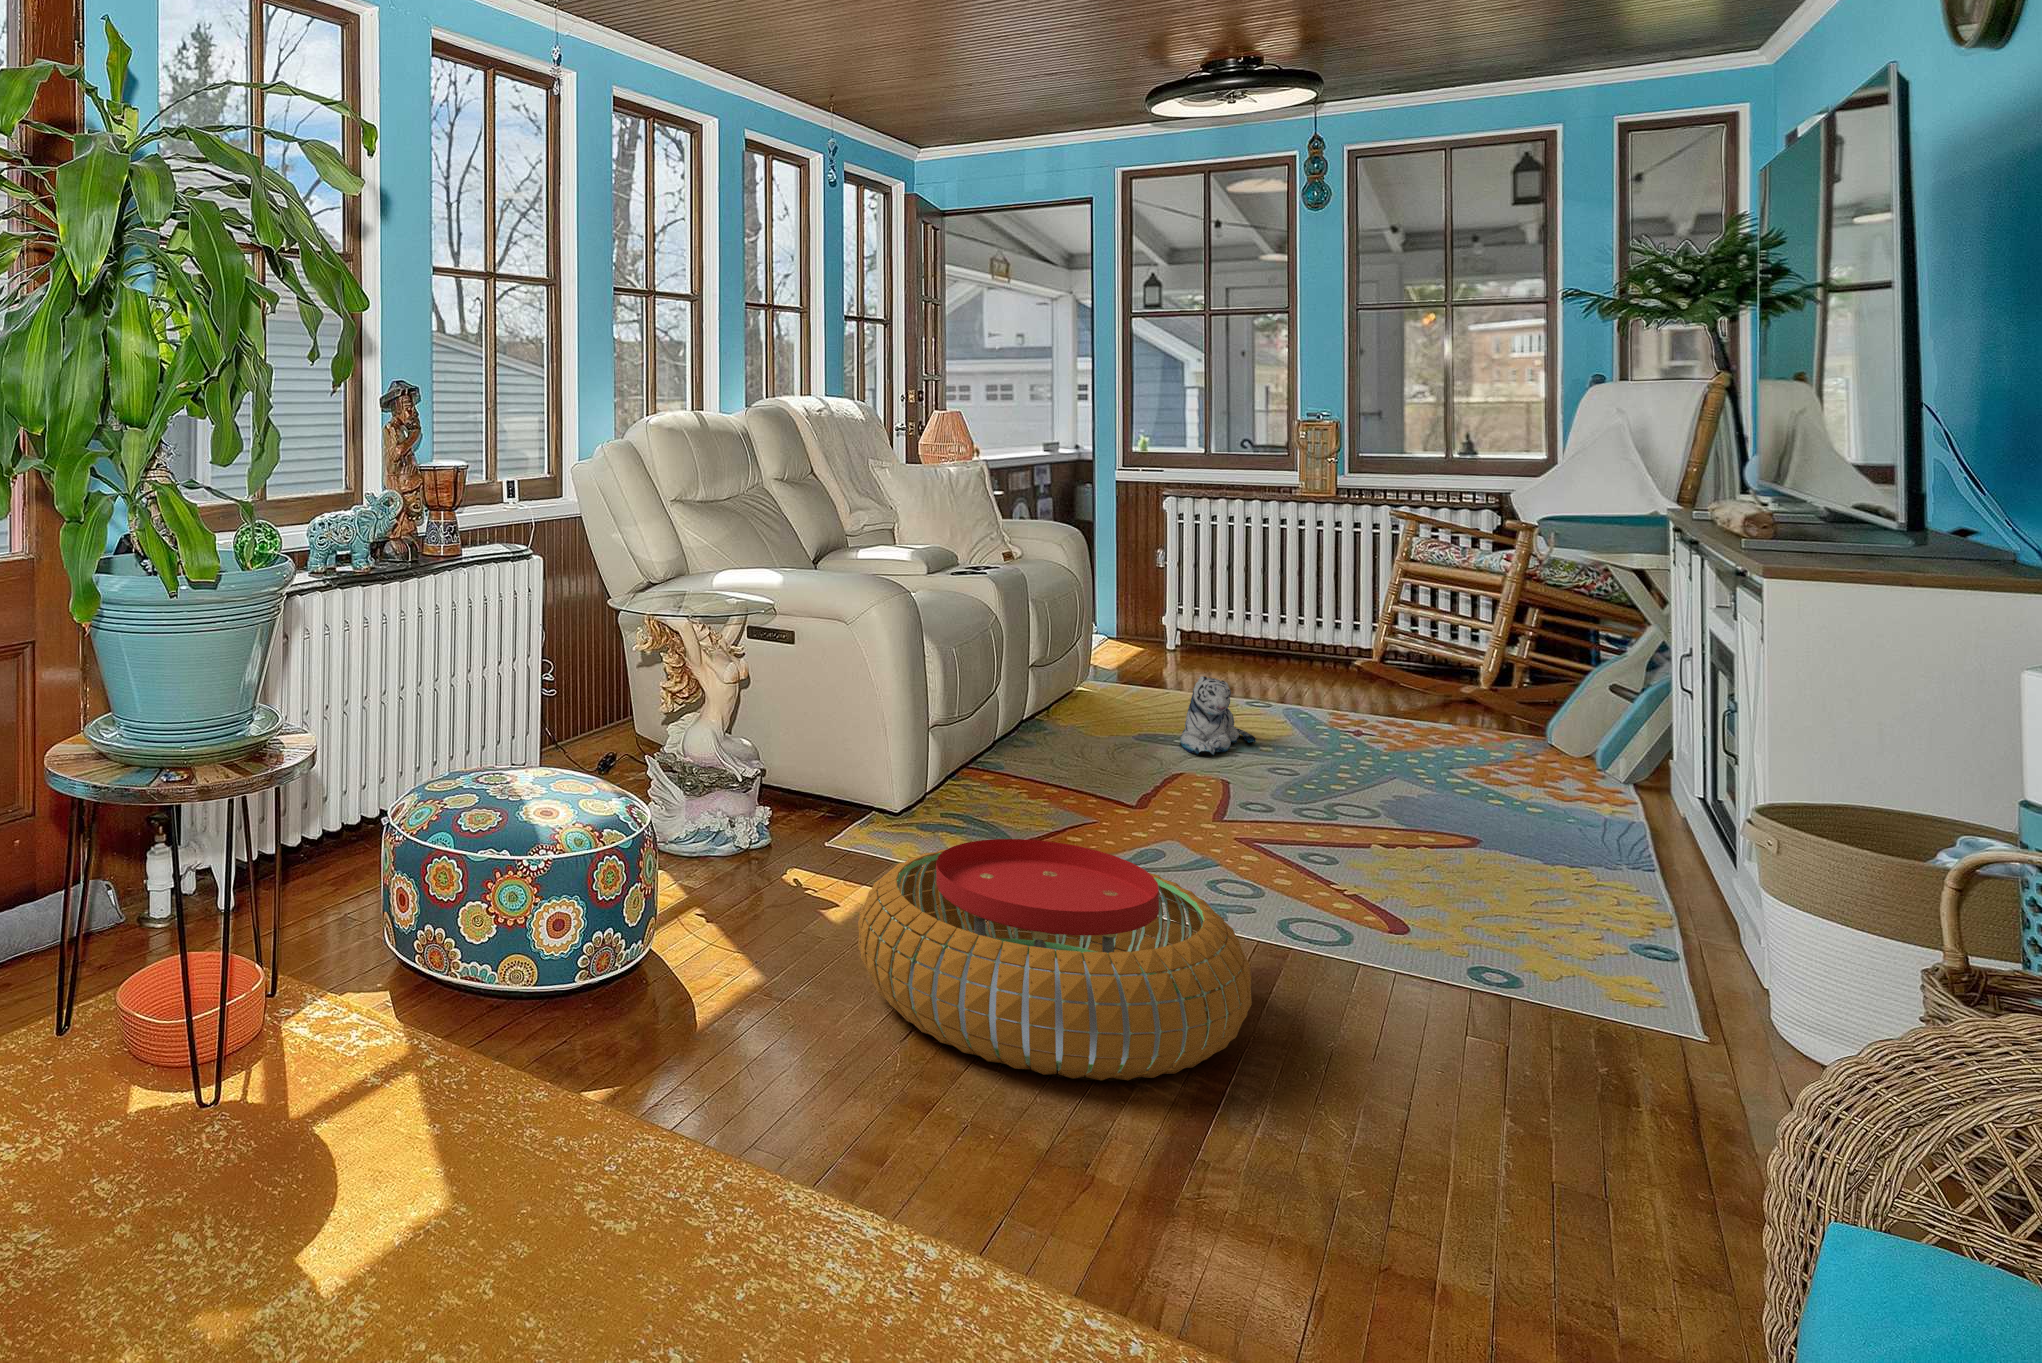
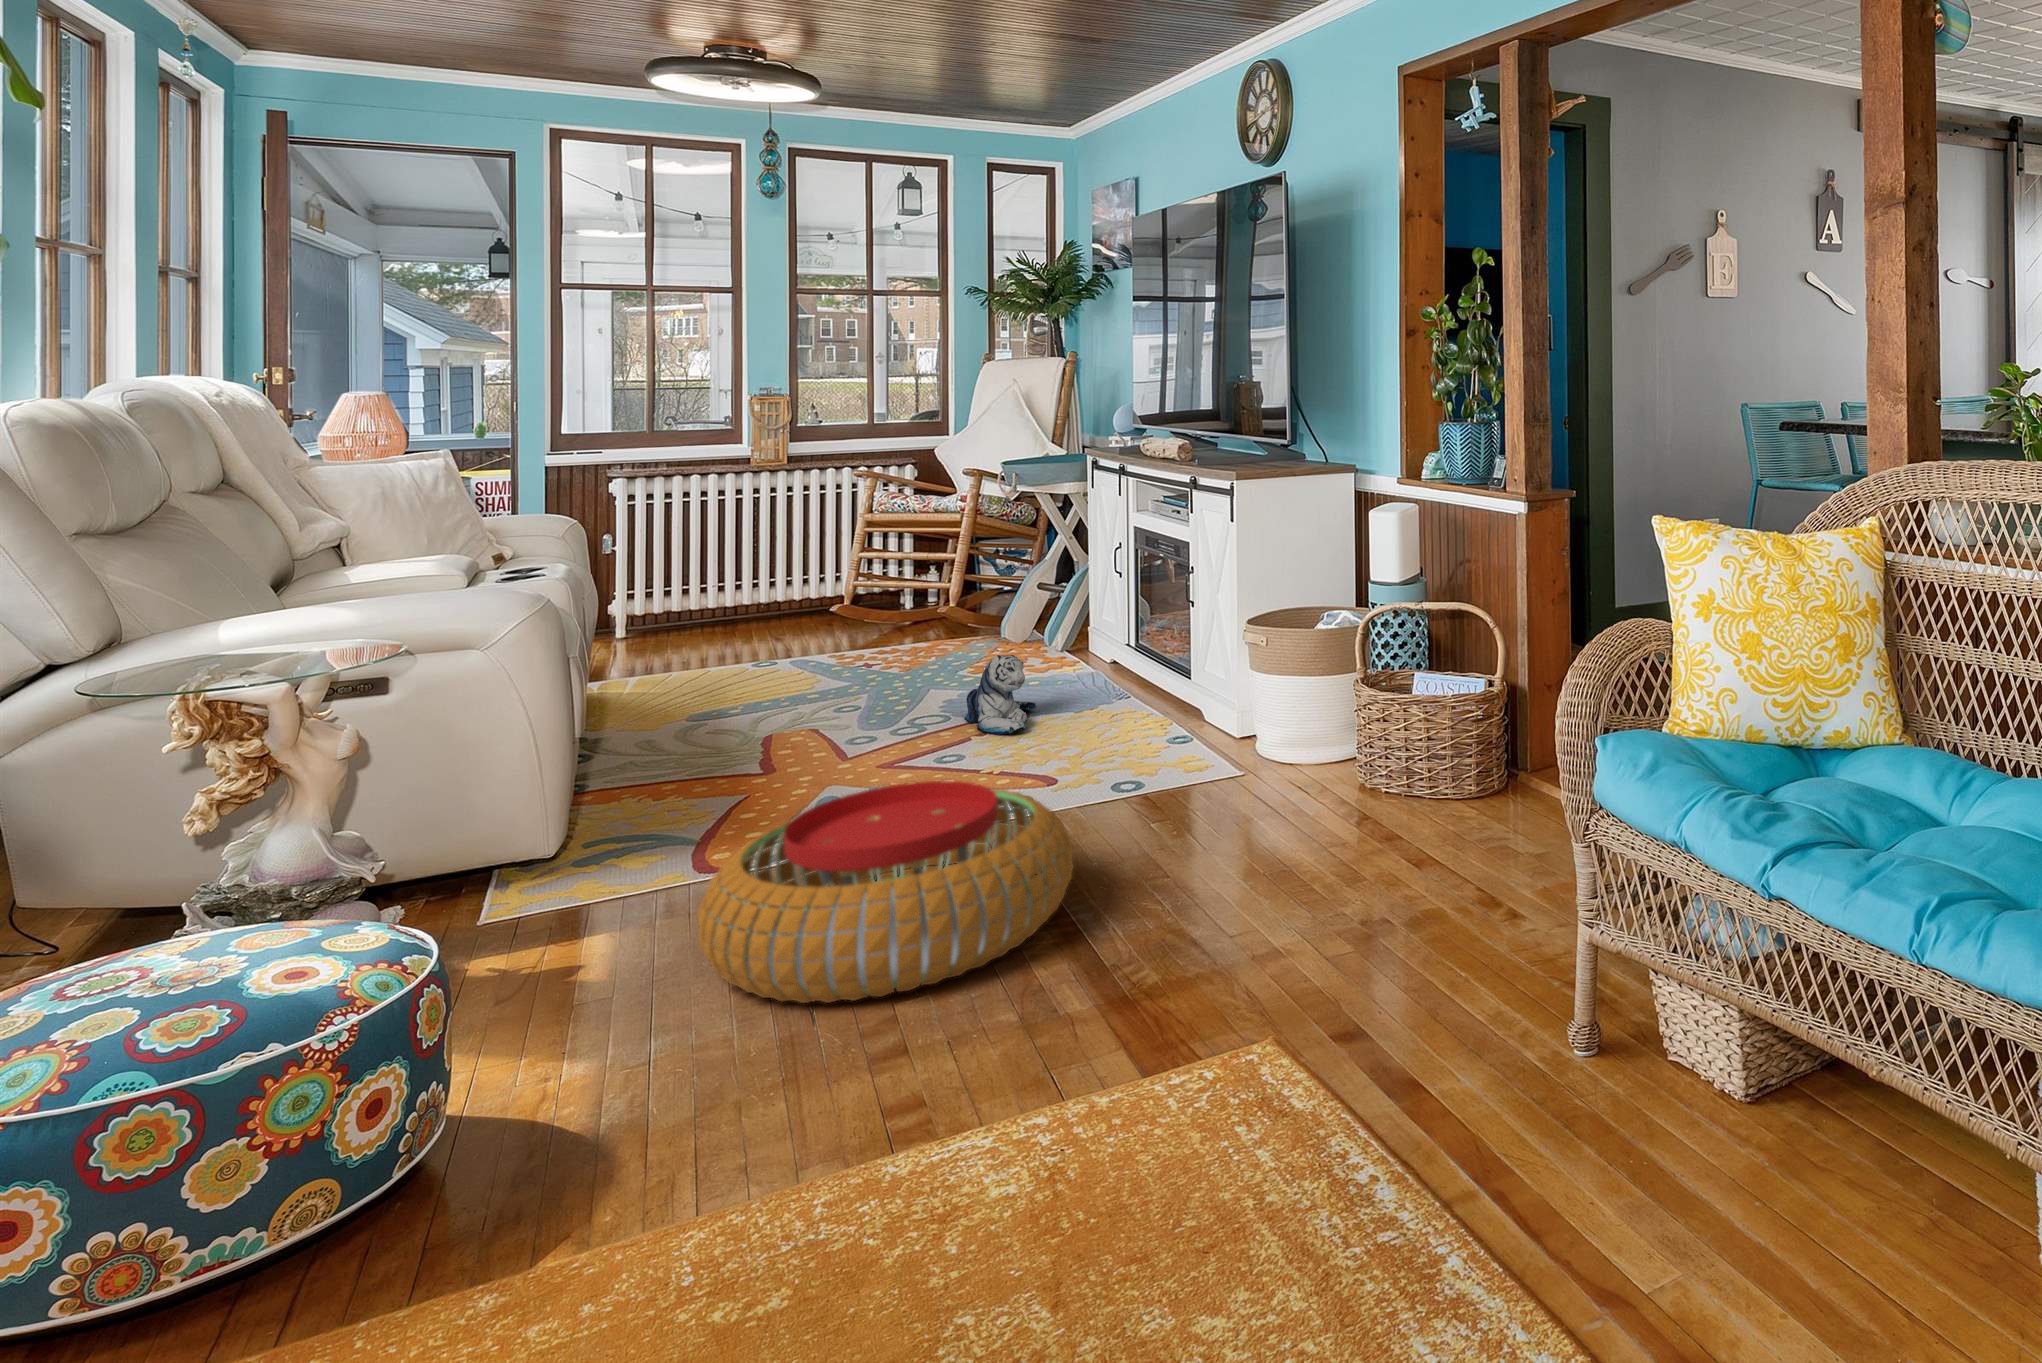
plush toy: present [1180,676,1256,755] -> present [964,655,1036,735]

